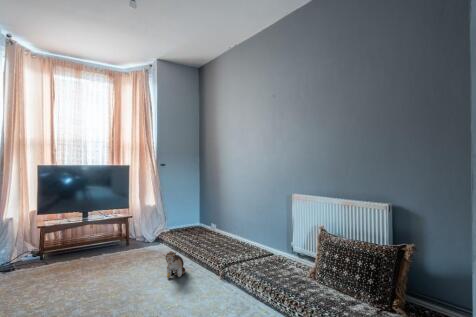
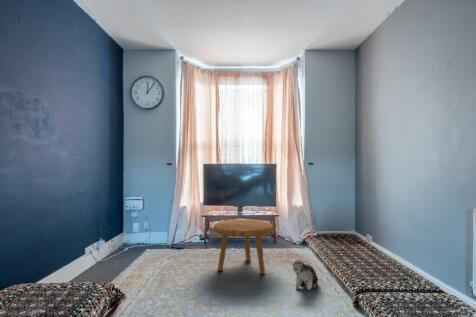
footstool: none [69,222,137,281] -> present [214,220,273,274]

